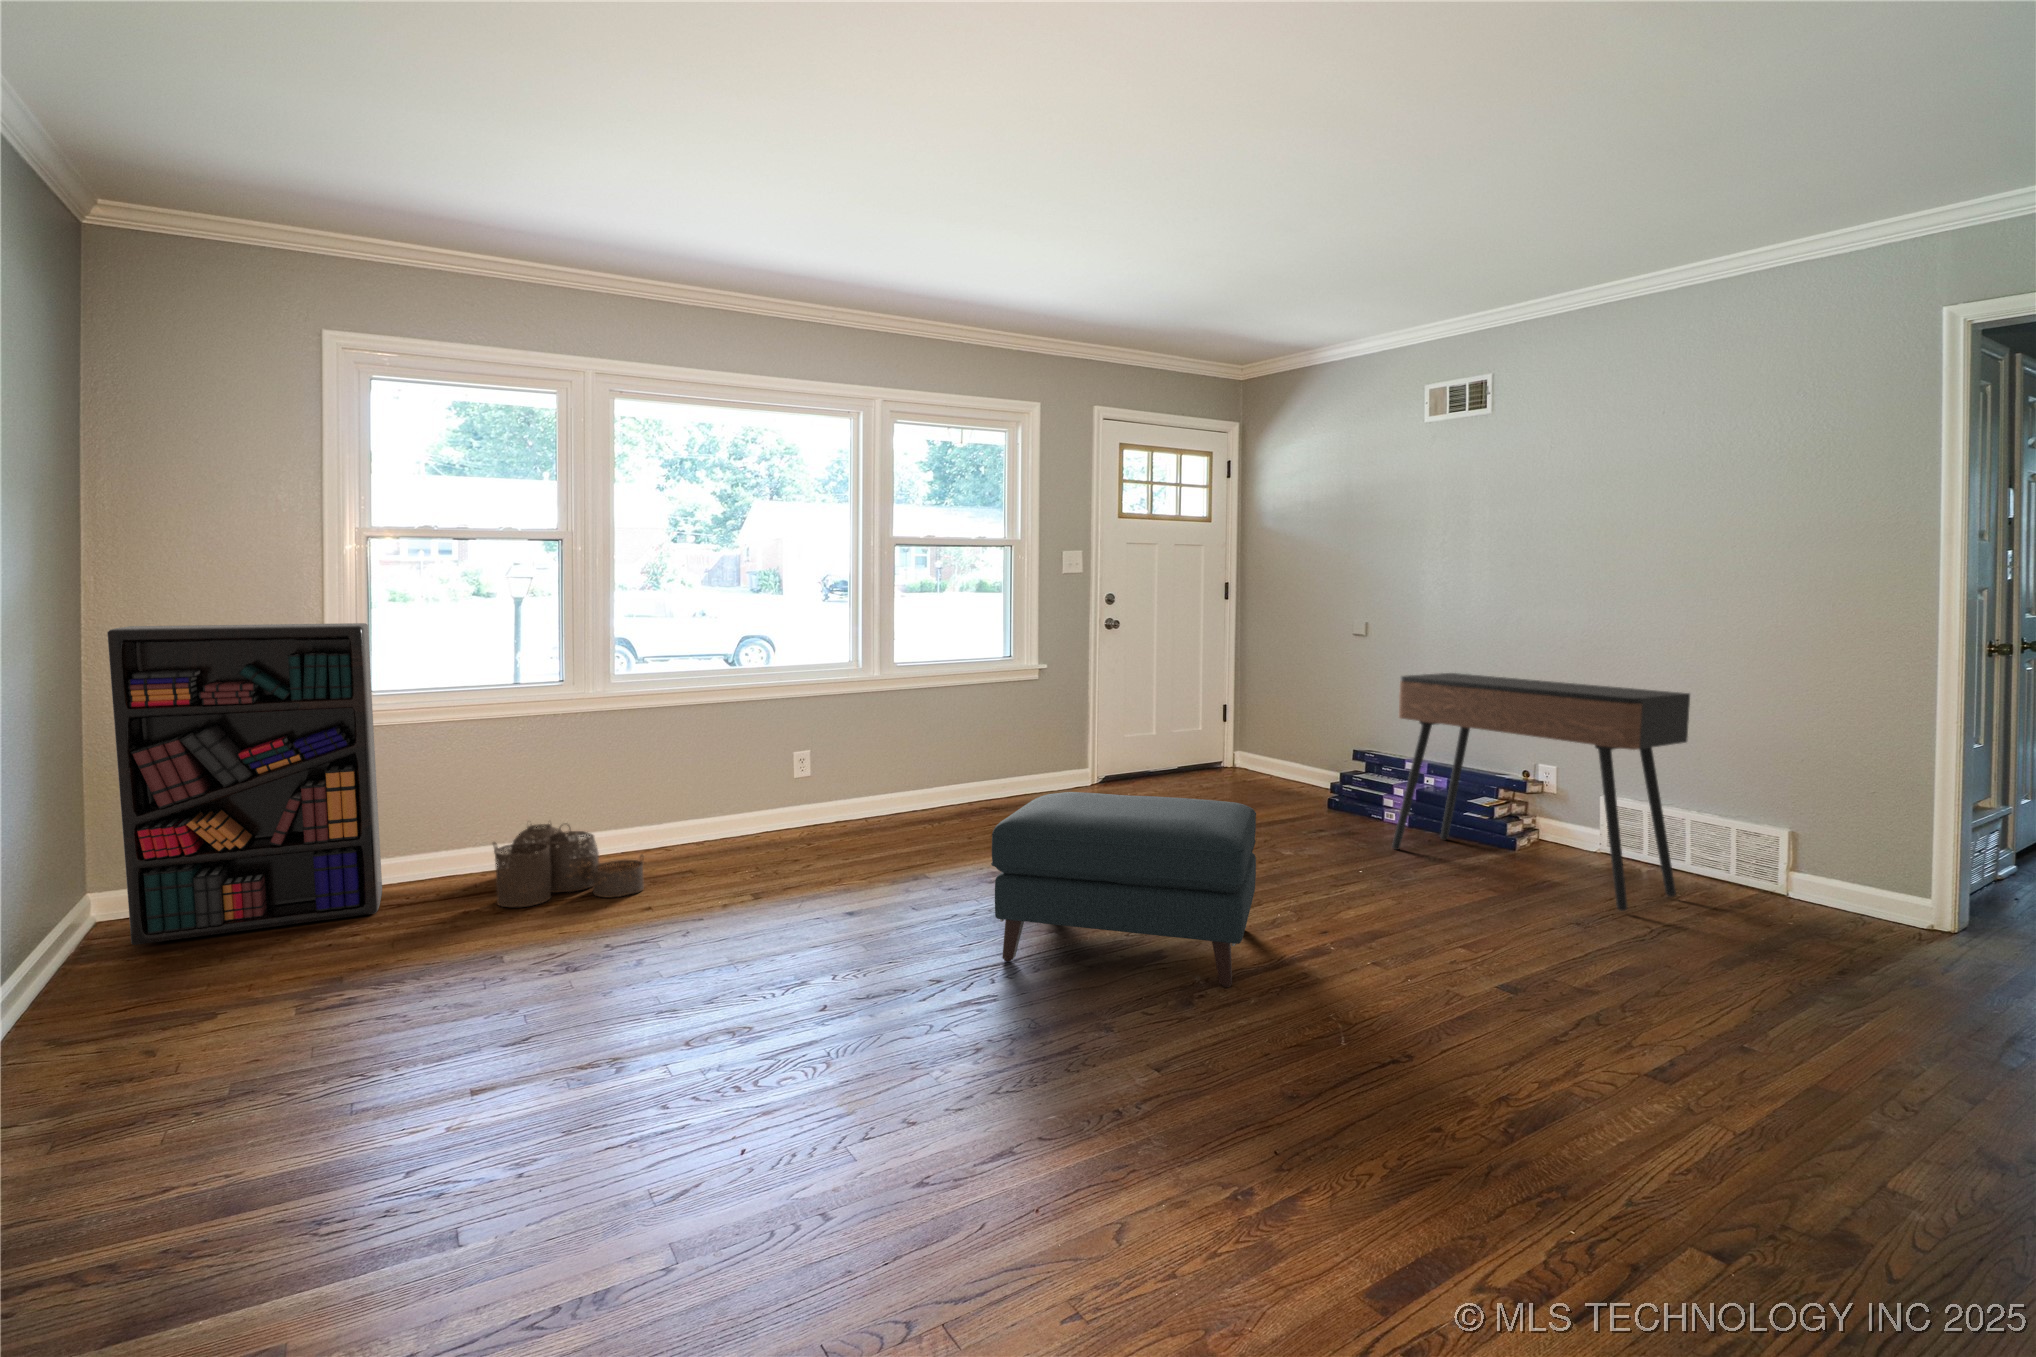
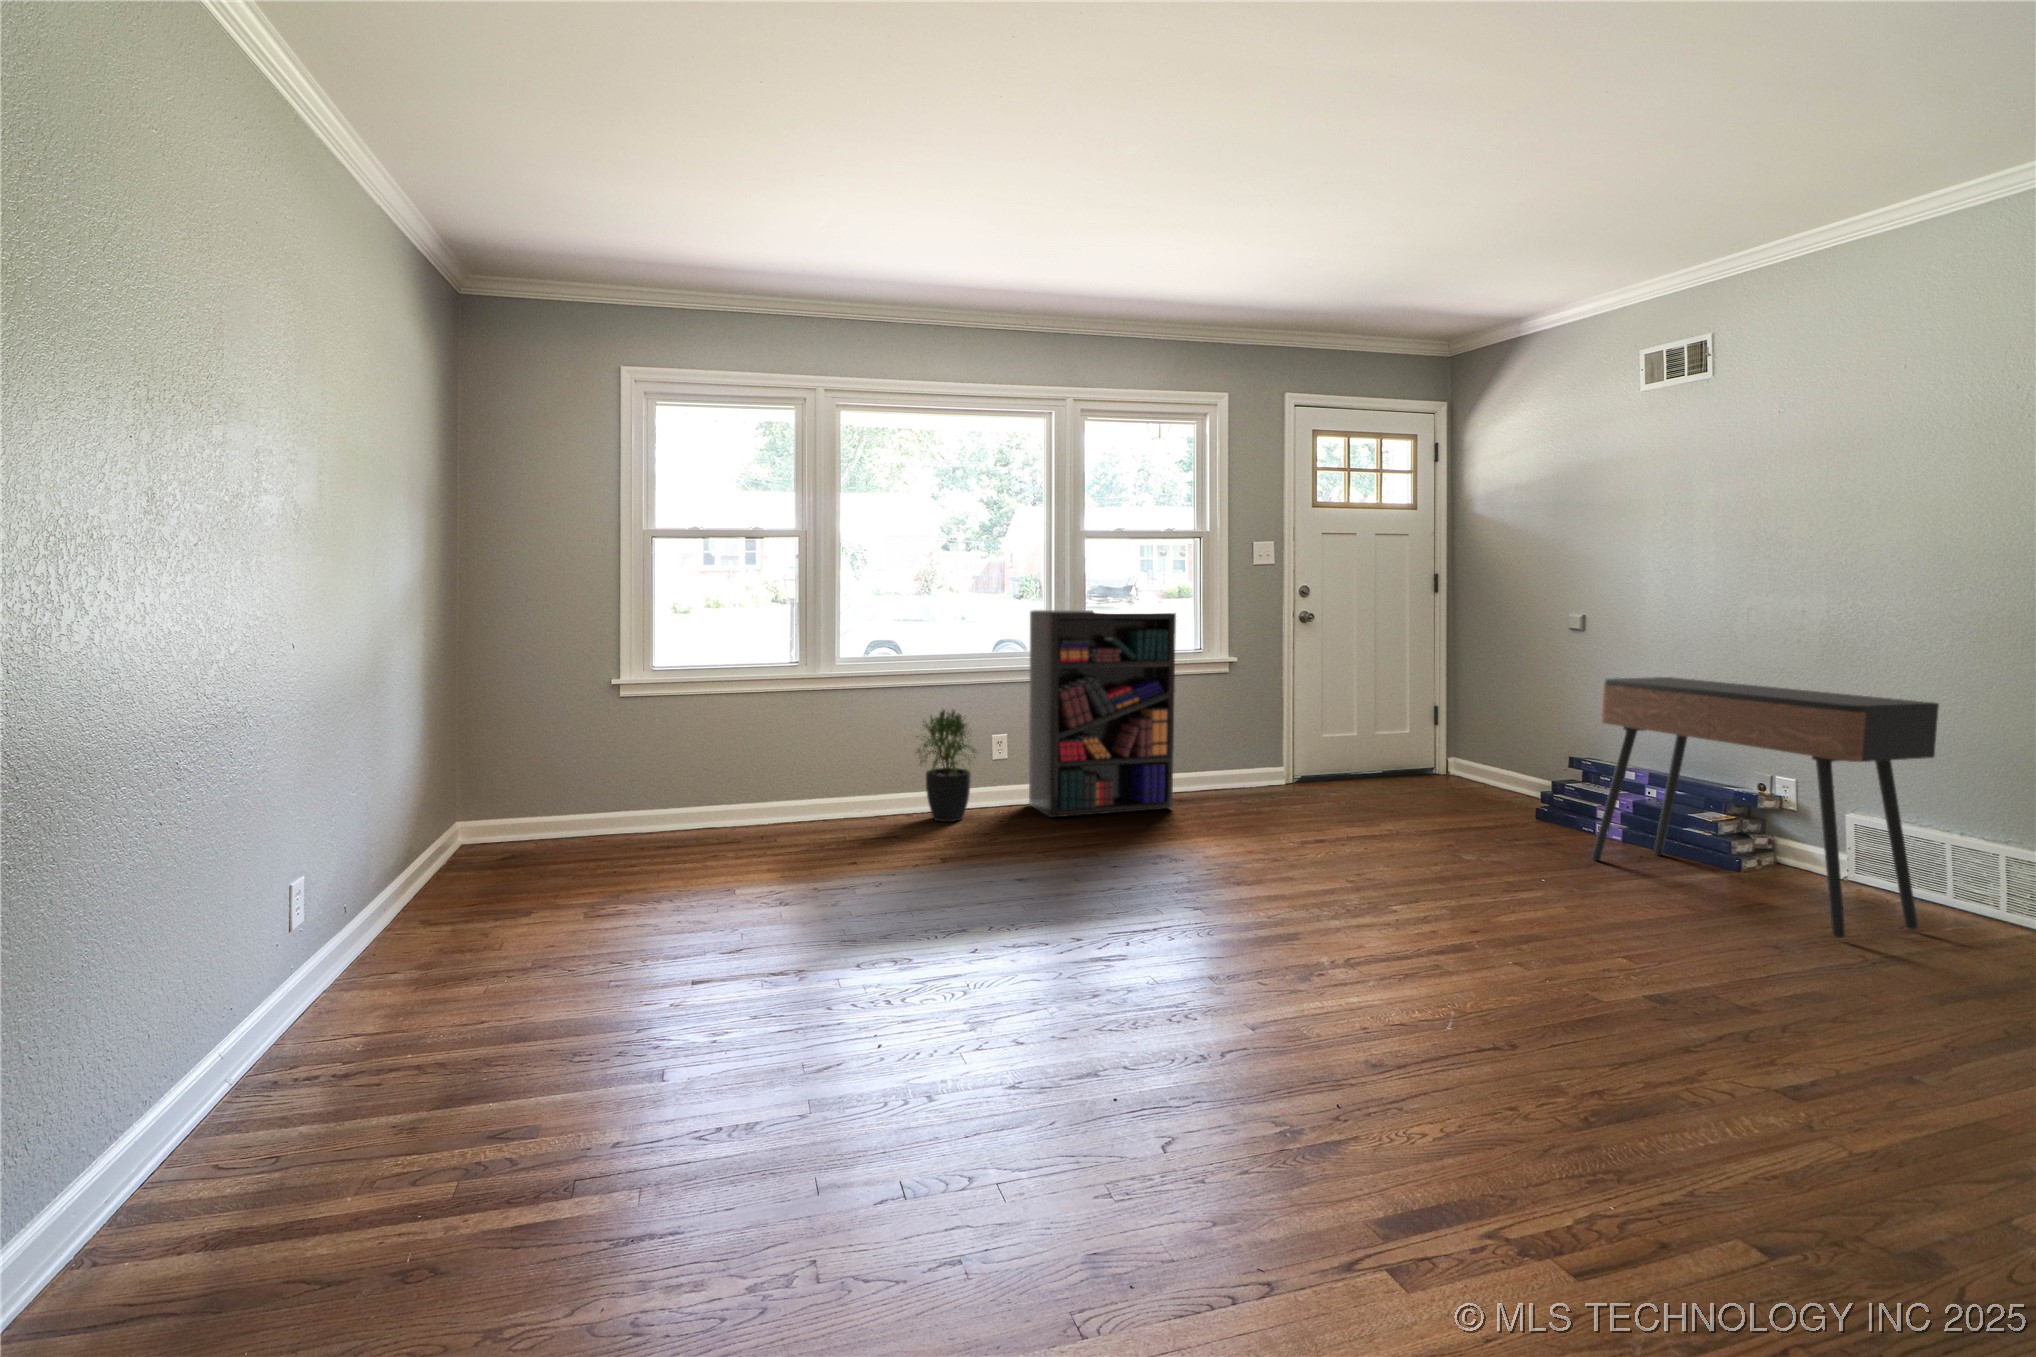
bookshelf: present [107,623,382,945] -> present [1029,610,1176,817]
potted plant: none [701,724,782,851] -> present [917,710,978,822]
ottoman: present [991,792,1256,987] -> none [1135,779,1405,968]
woven basket: present [493,824,644,907] -> none [737,783,857,853]

